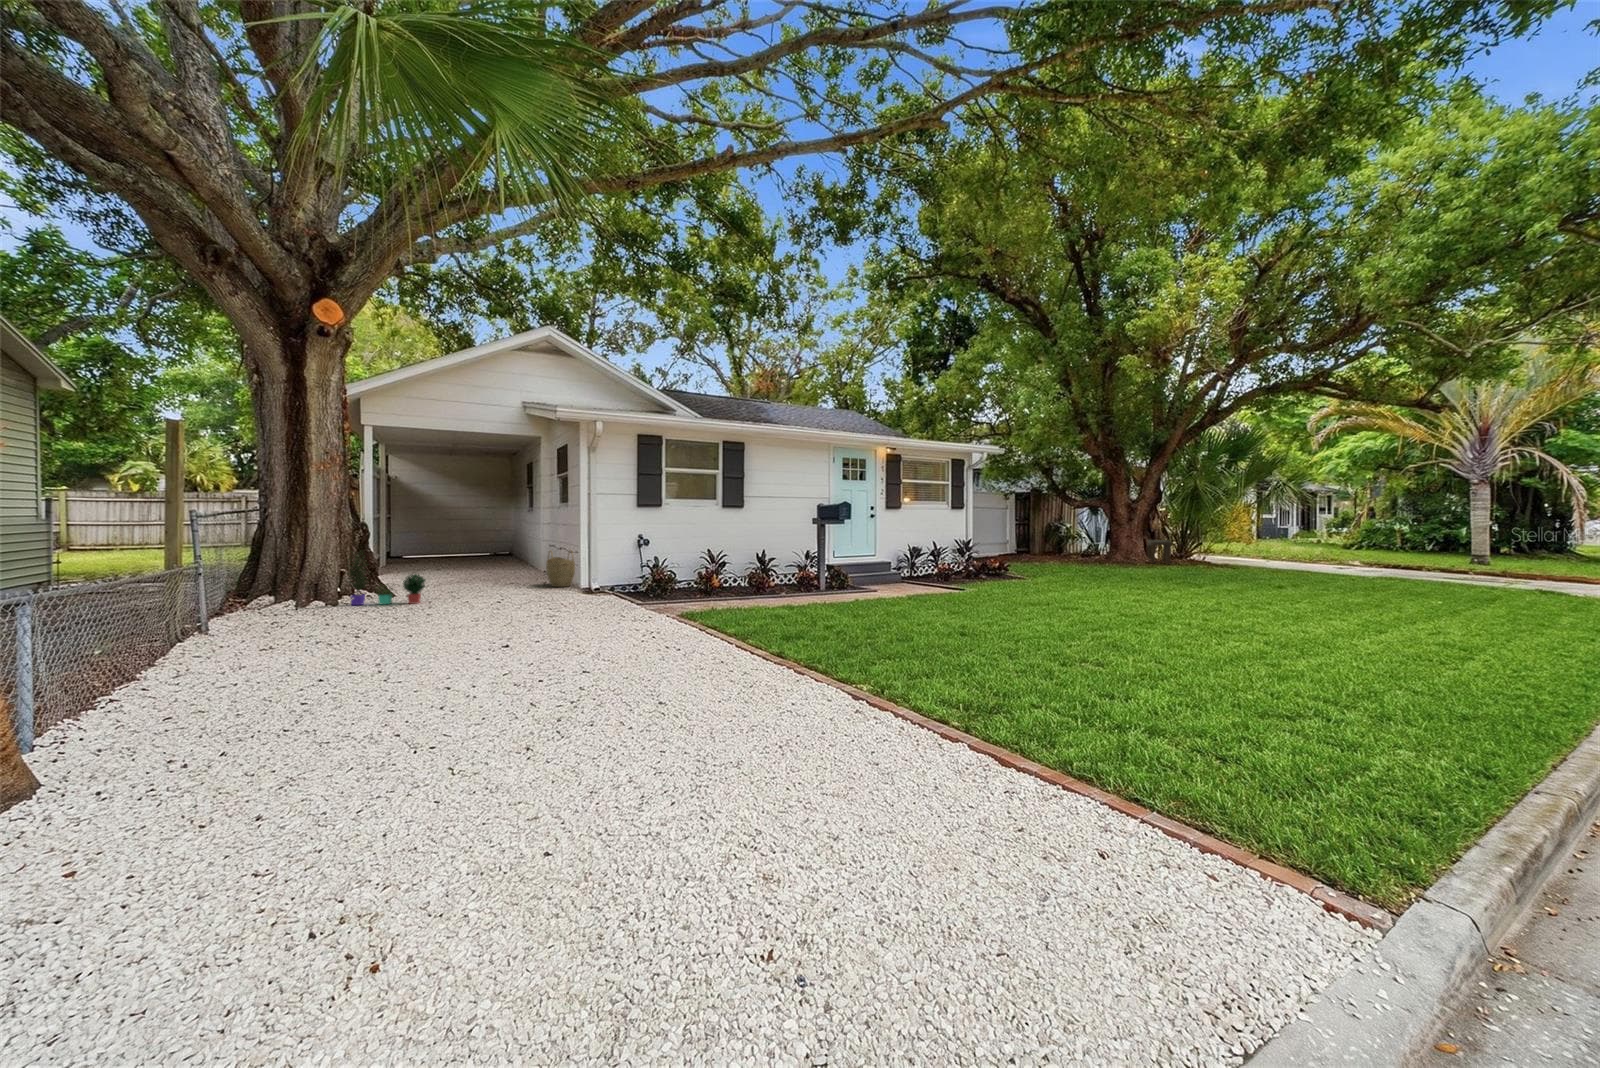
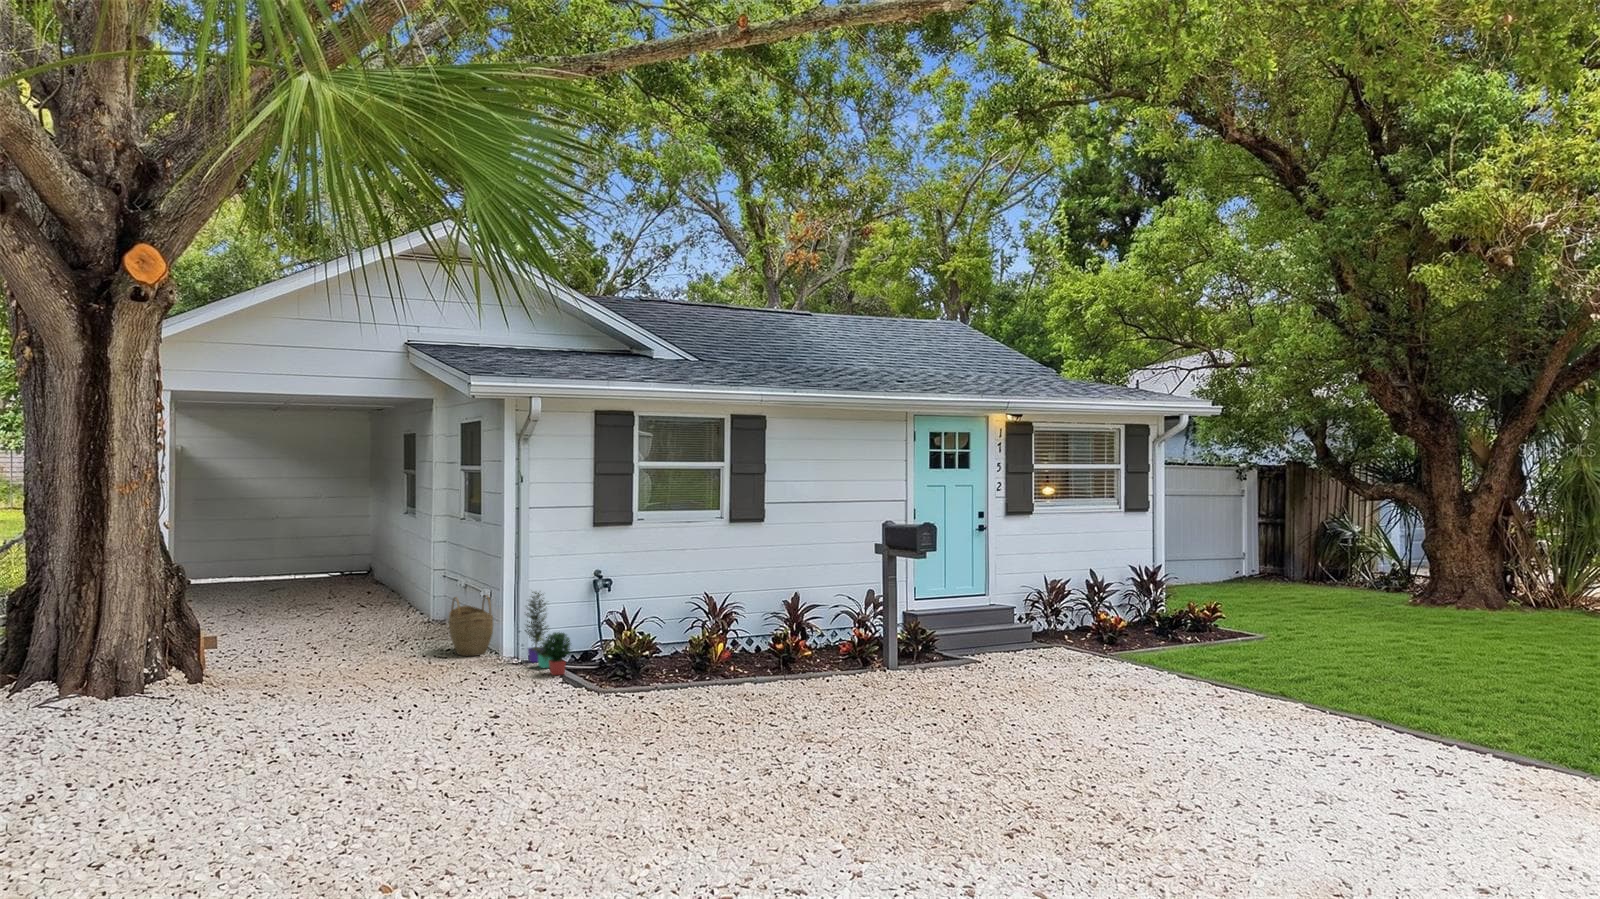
bench: present [1148,540,1172,564] -> none [1494,561,1532,609]
potted plant: present [347,553,425,605] -> present [525,592,570,675]

